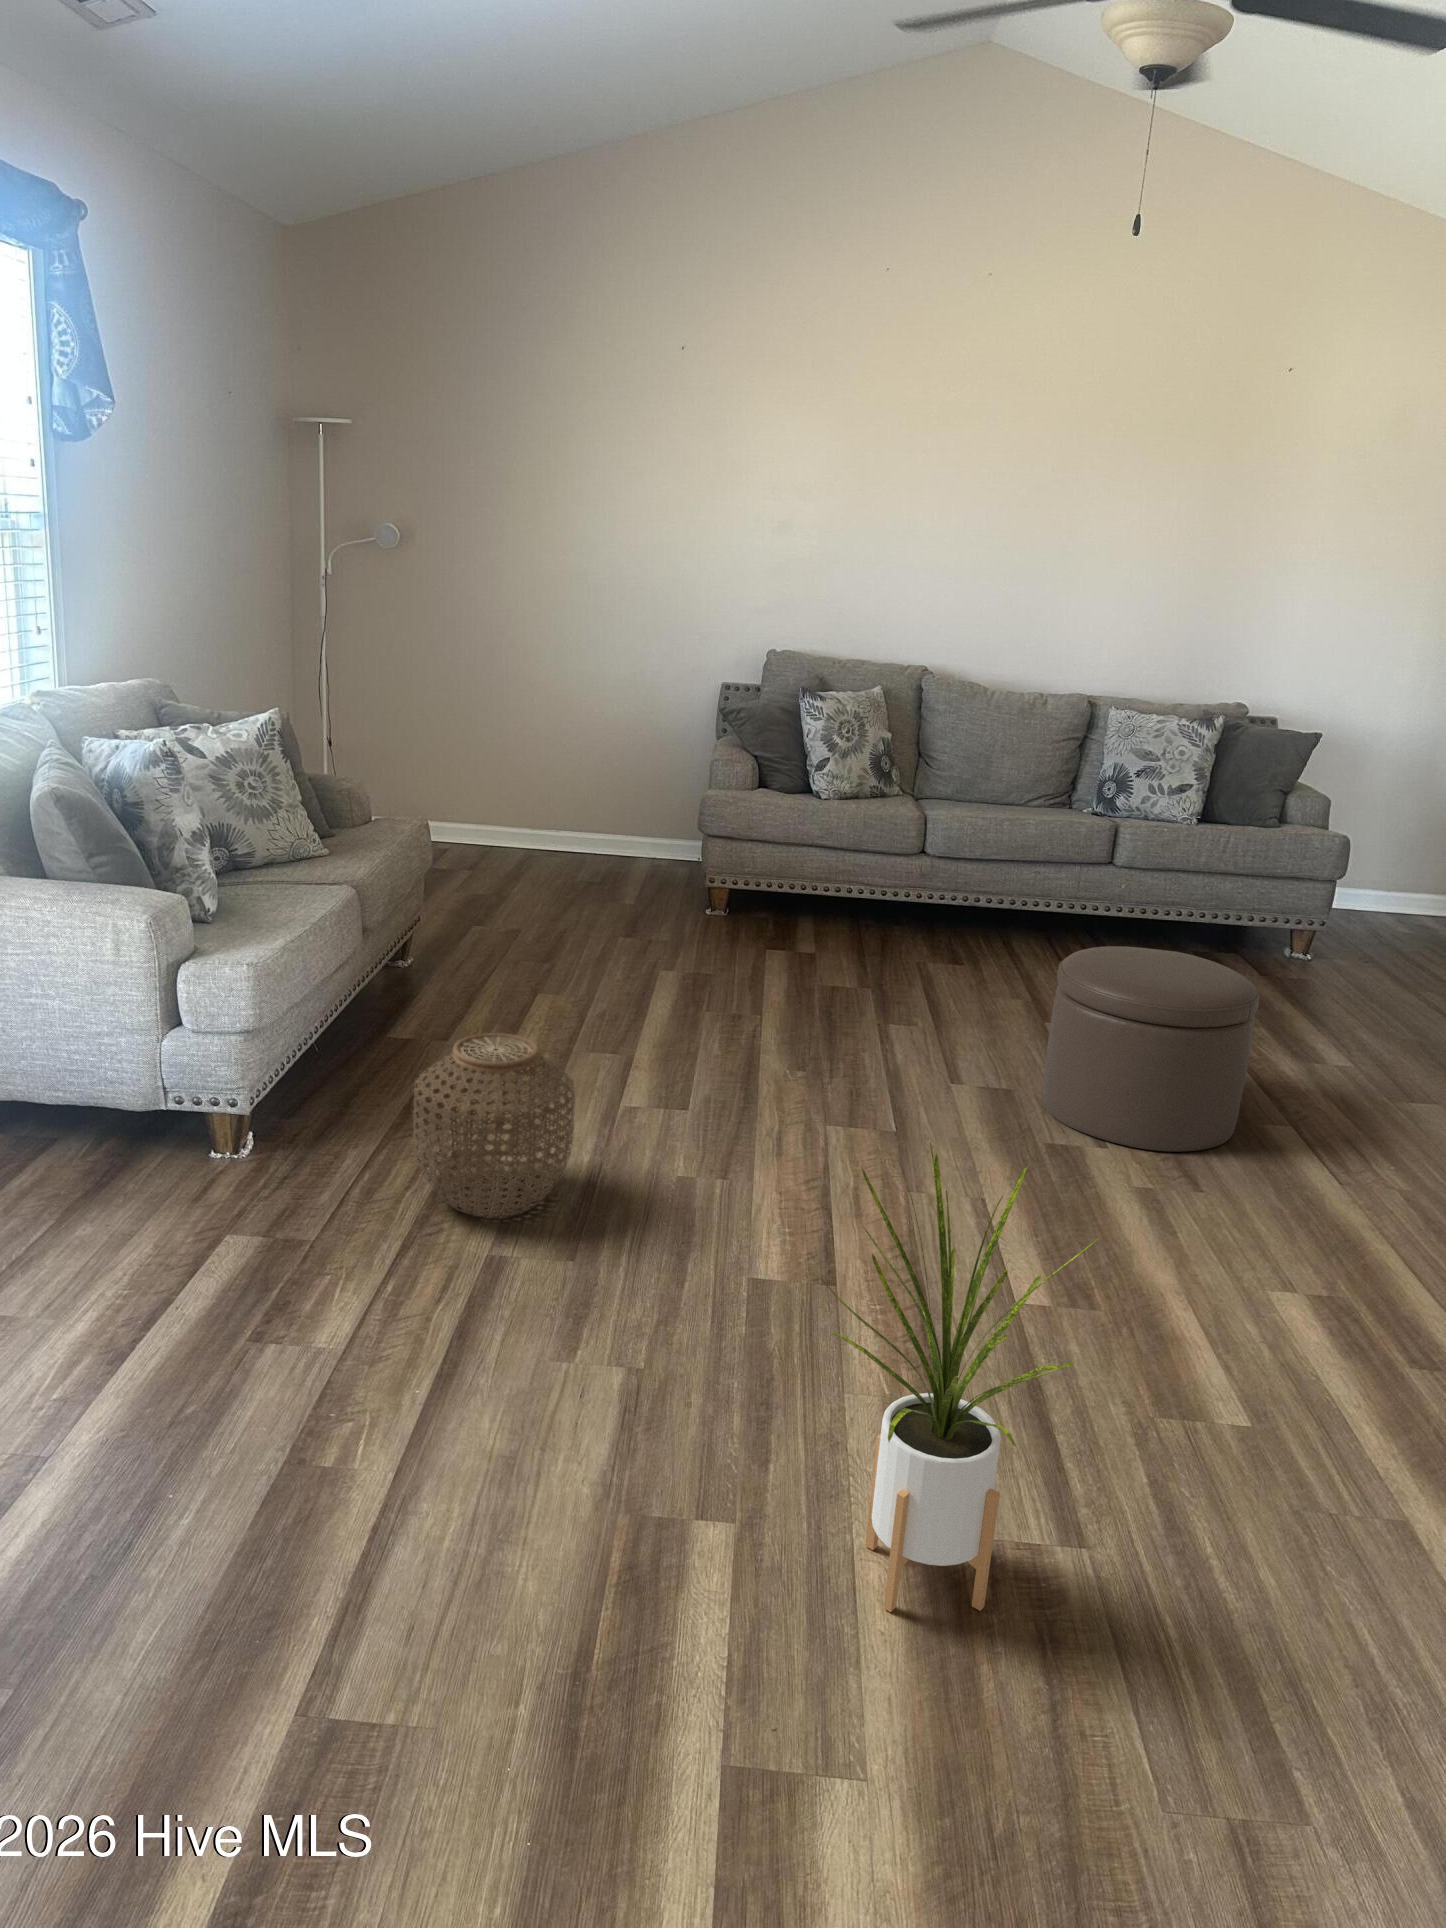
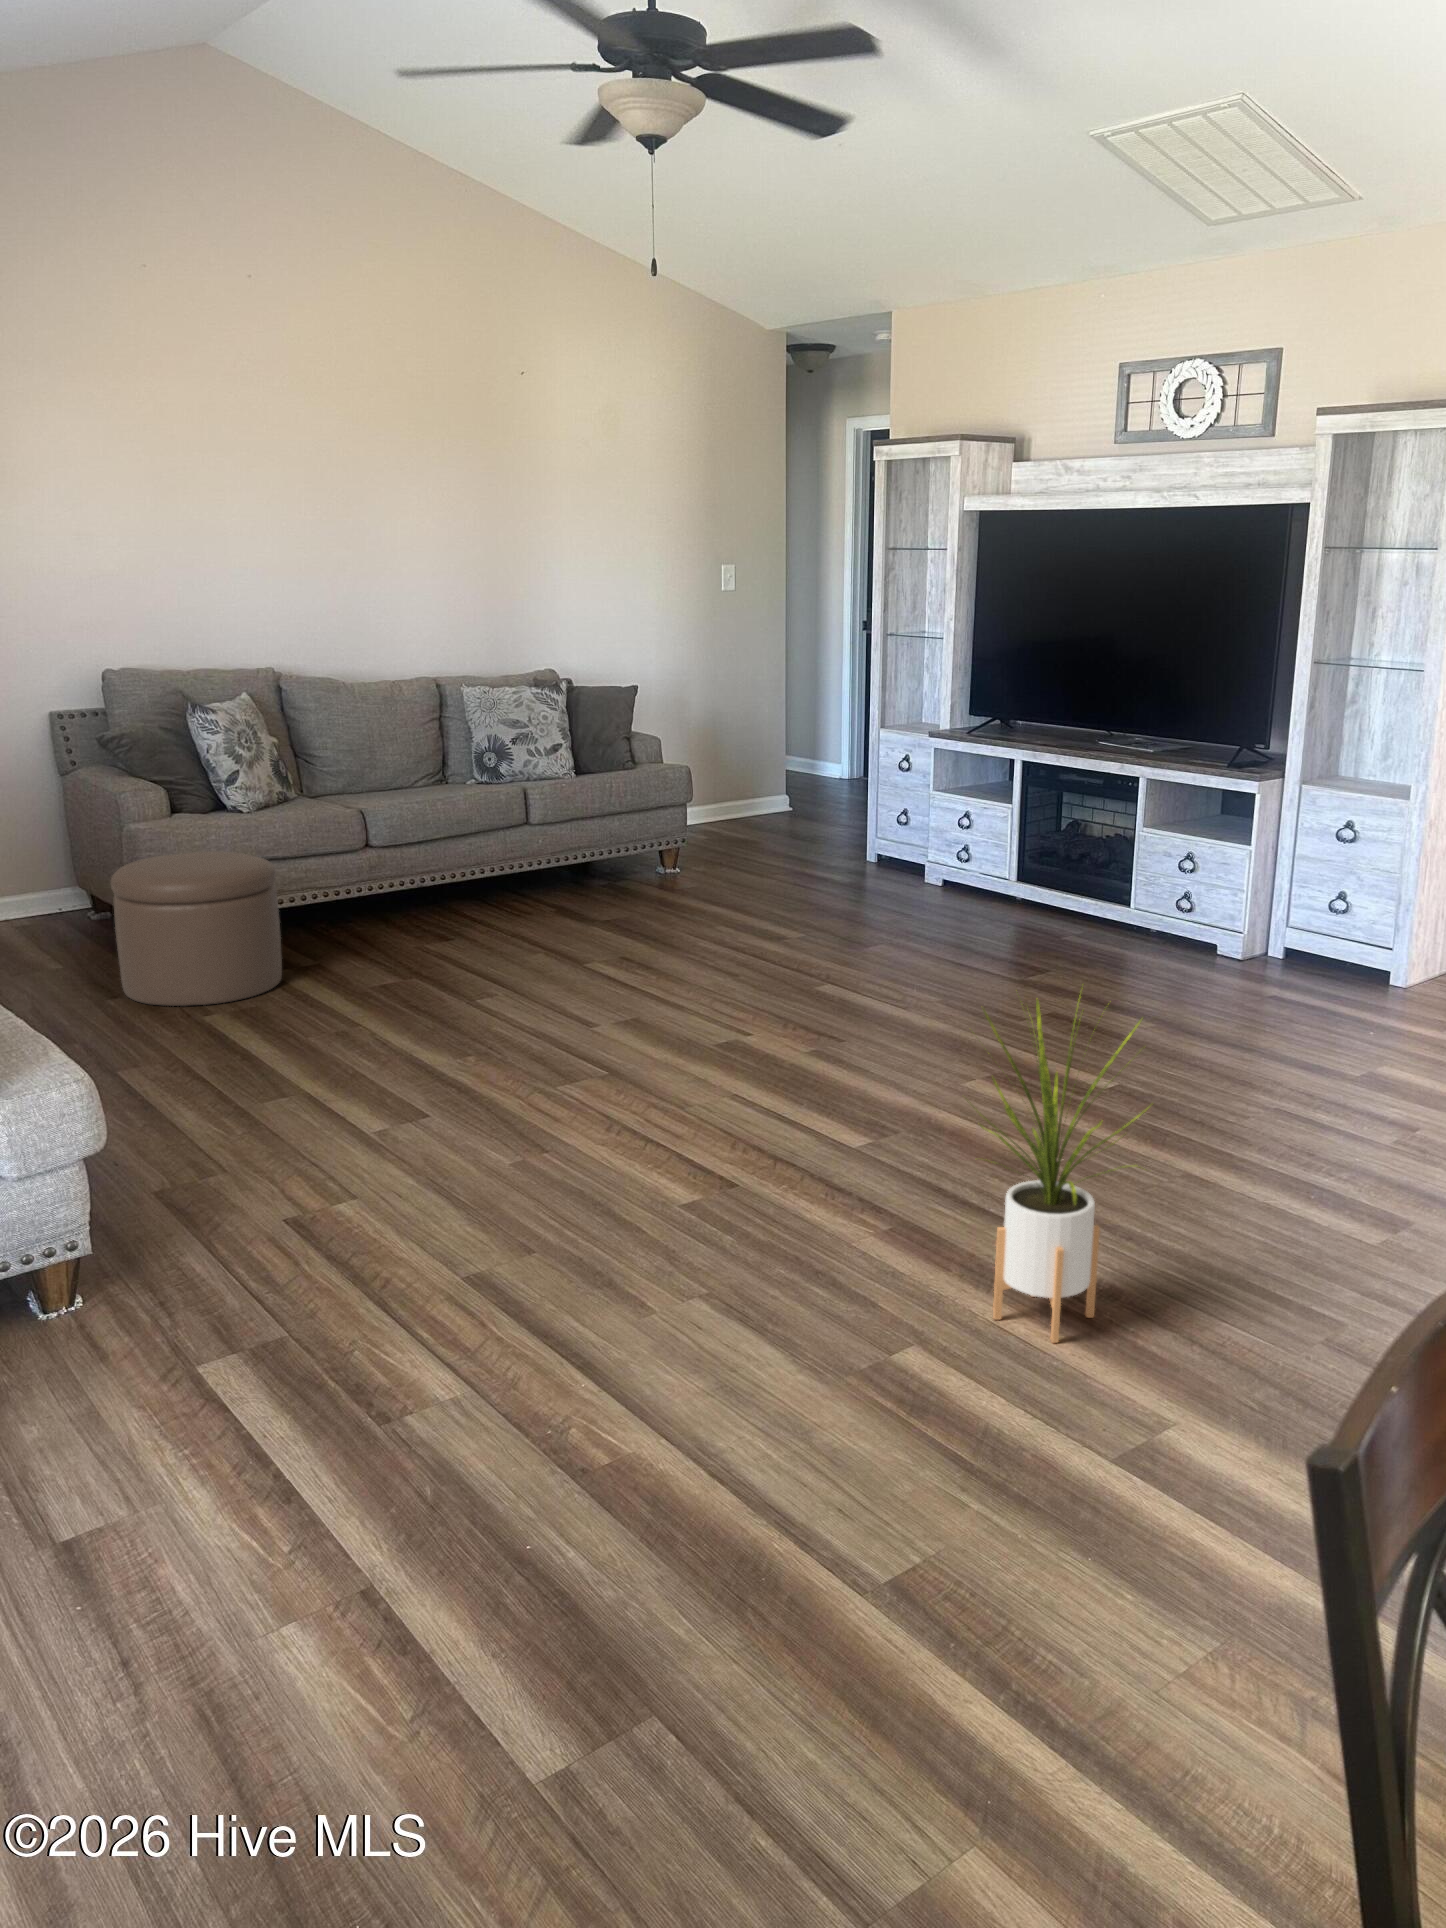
ottoman: present [1042,946,1259,1152] -> present [111,851,282,1006]
woven basket: present [413,1033,575,1217] -> none [298,1072,469,1263]

